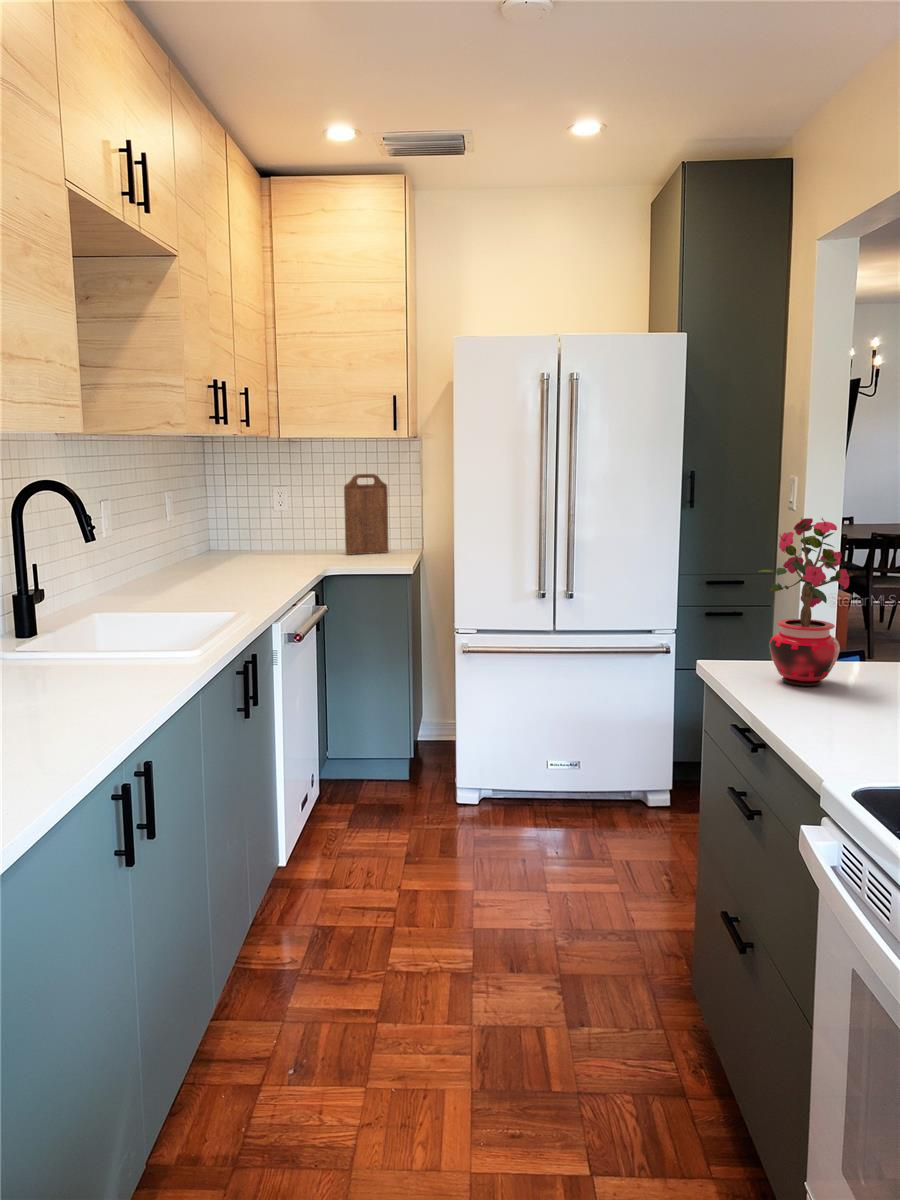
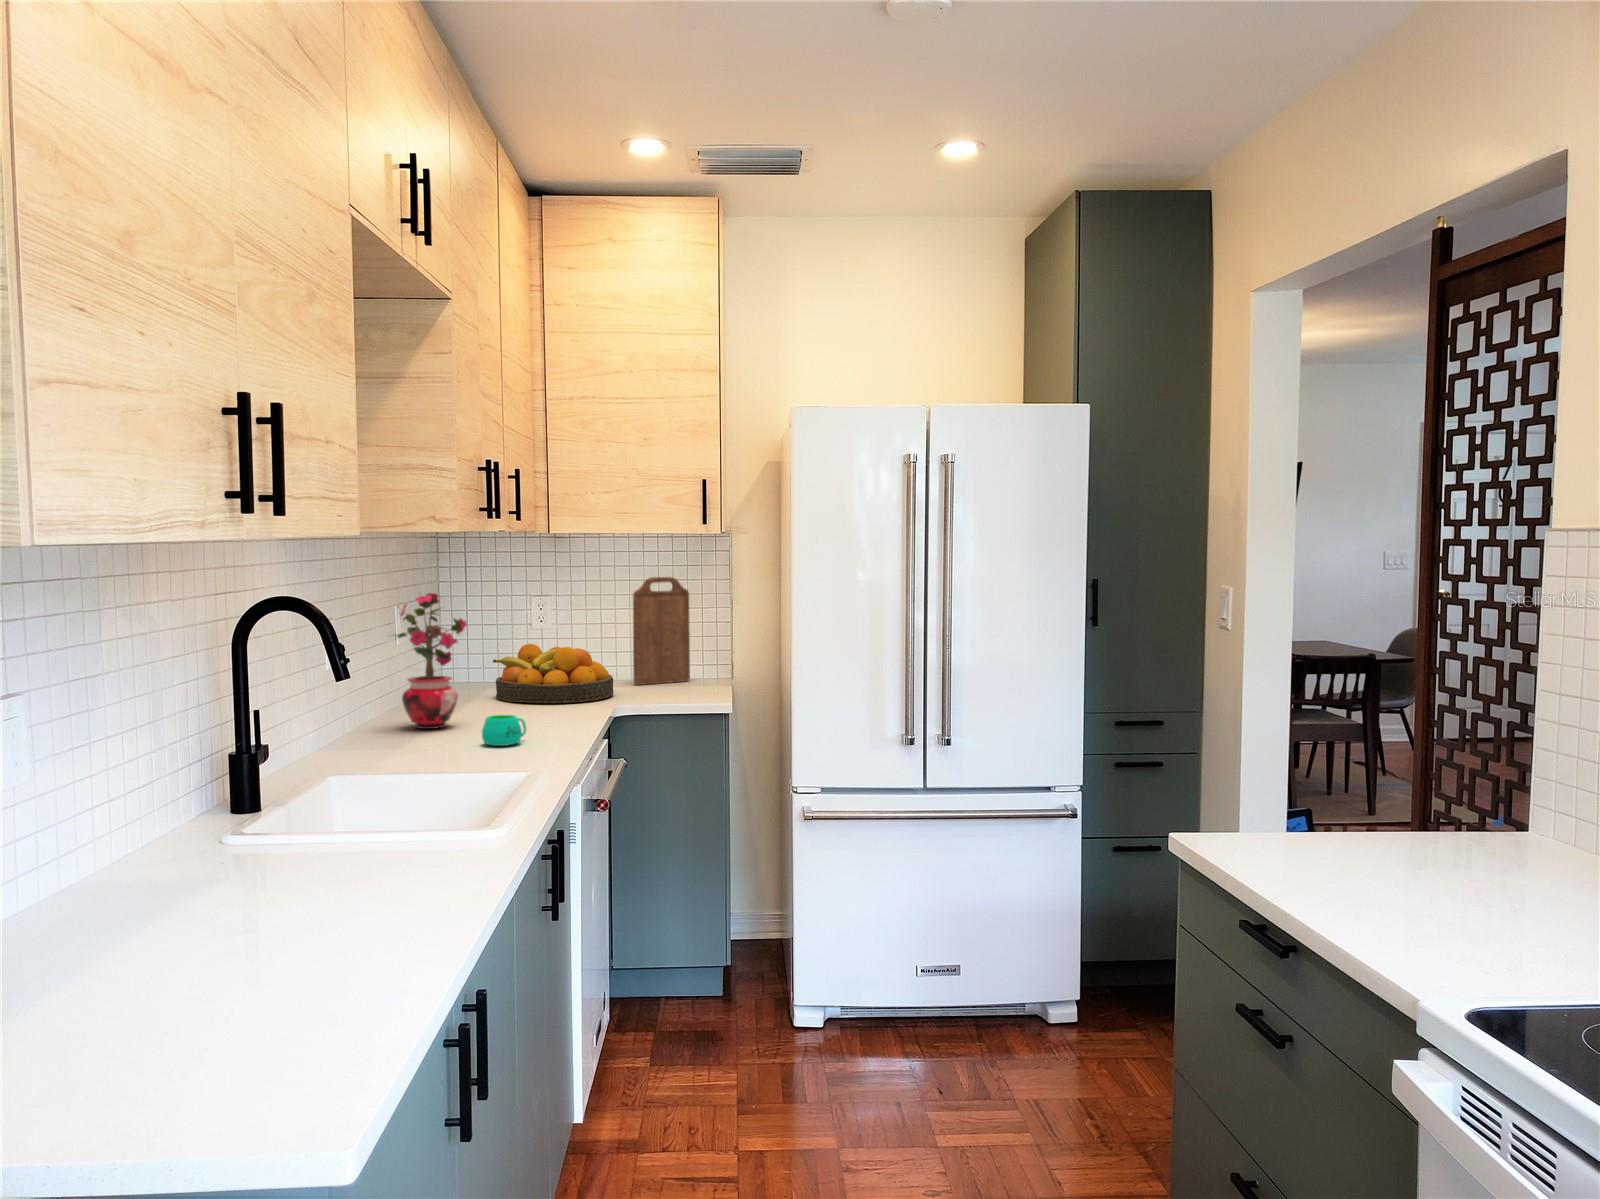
potted plant: present [758,518,852,686] -> present [397,593,466,729]
fruit bowl: none [237,523,327,566] -> present [493,644,613,703]
mug: none [211,571,246,594] -> present [482,715,526,746]

